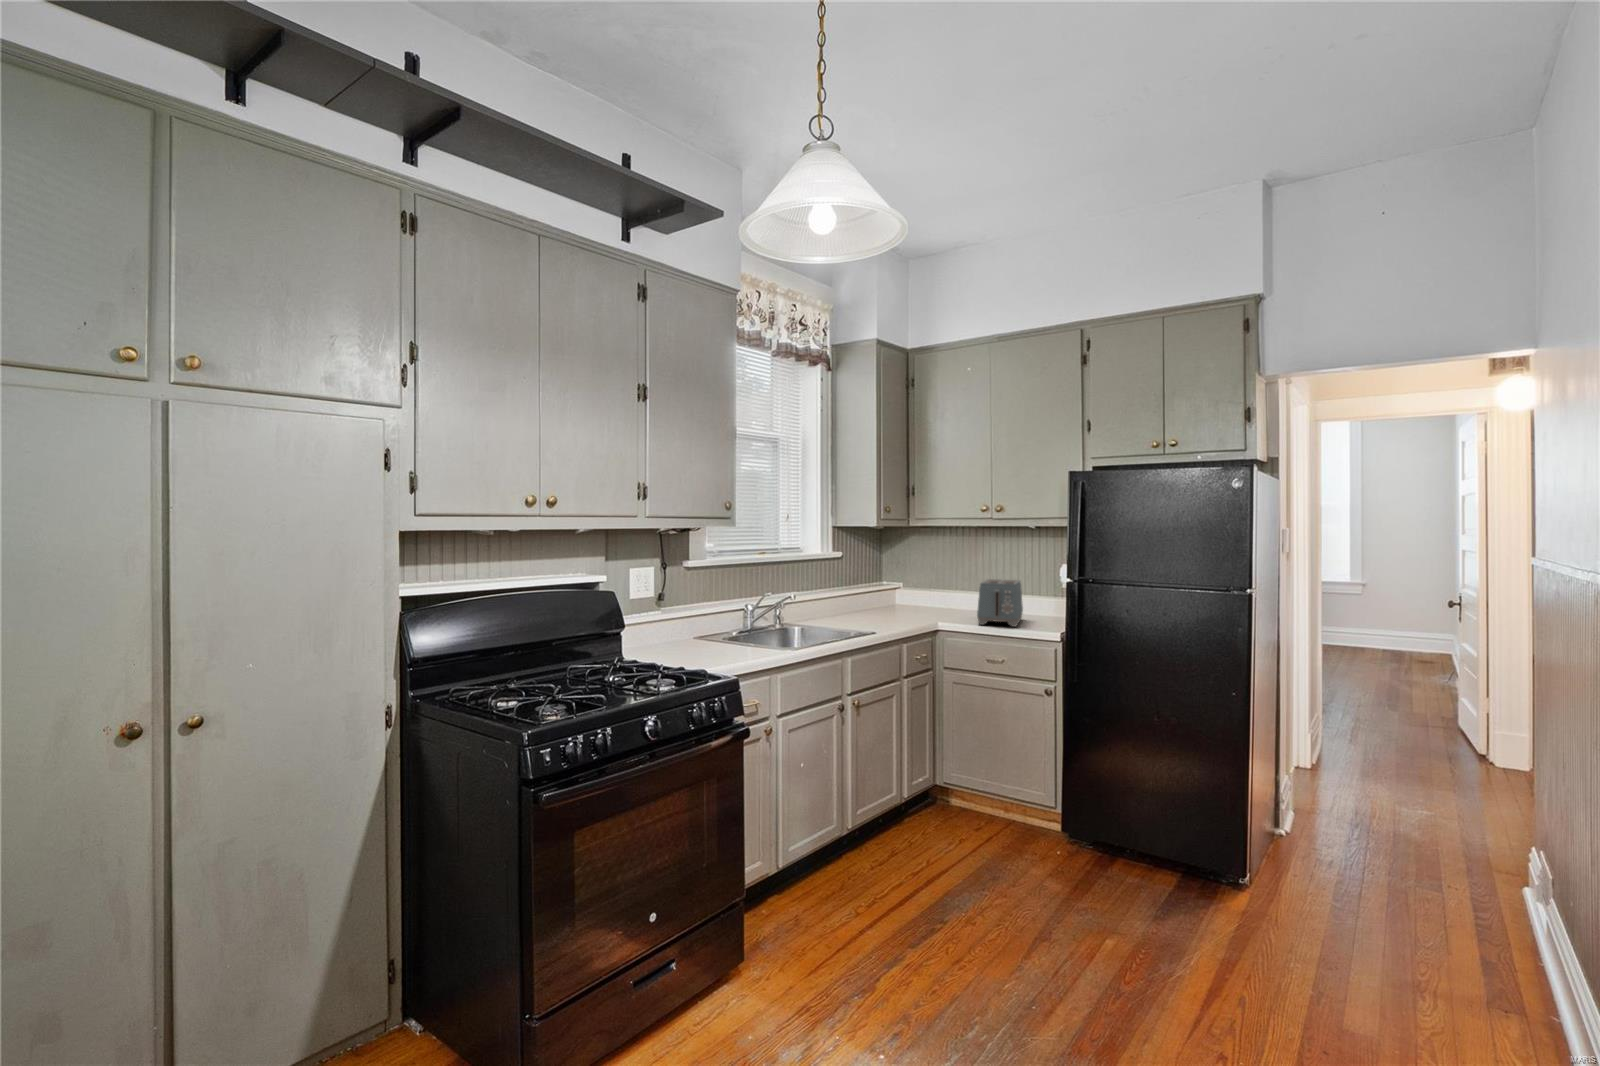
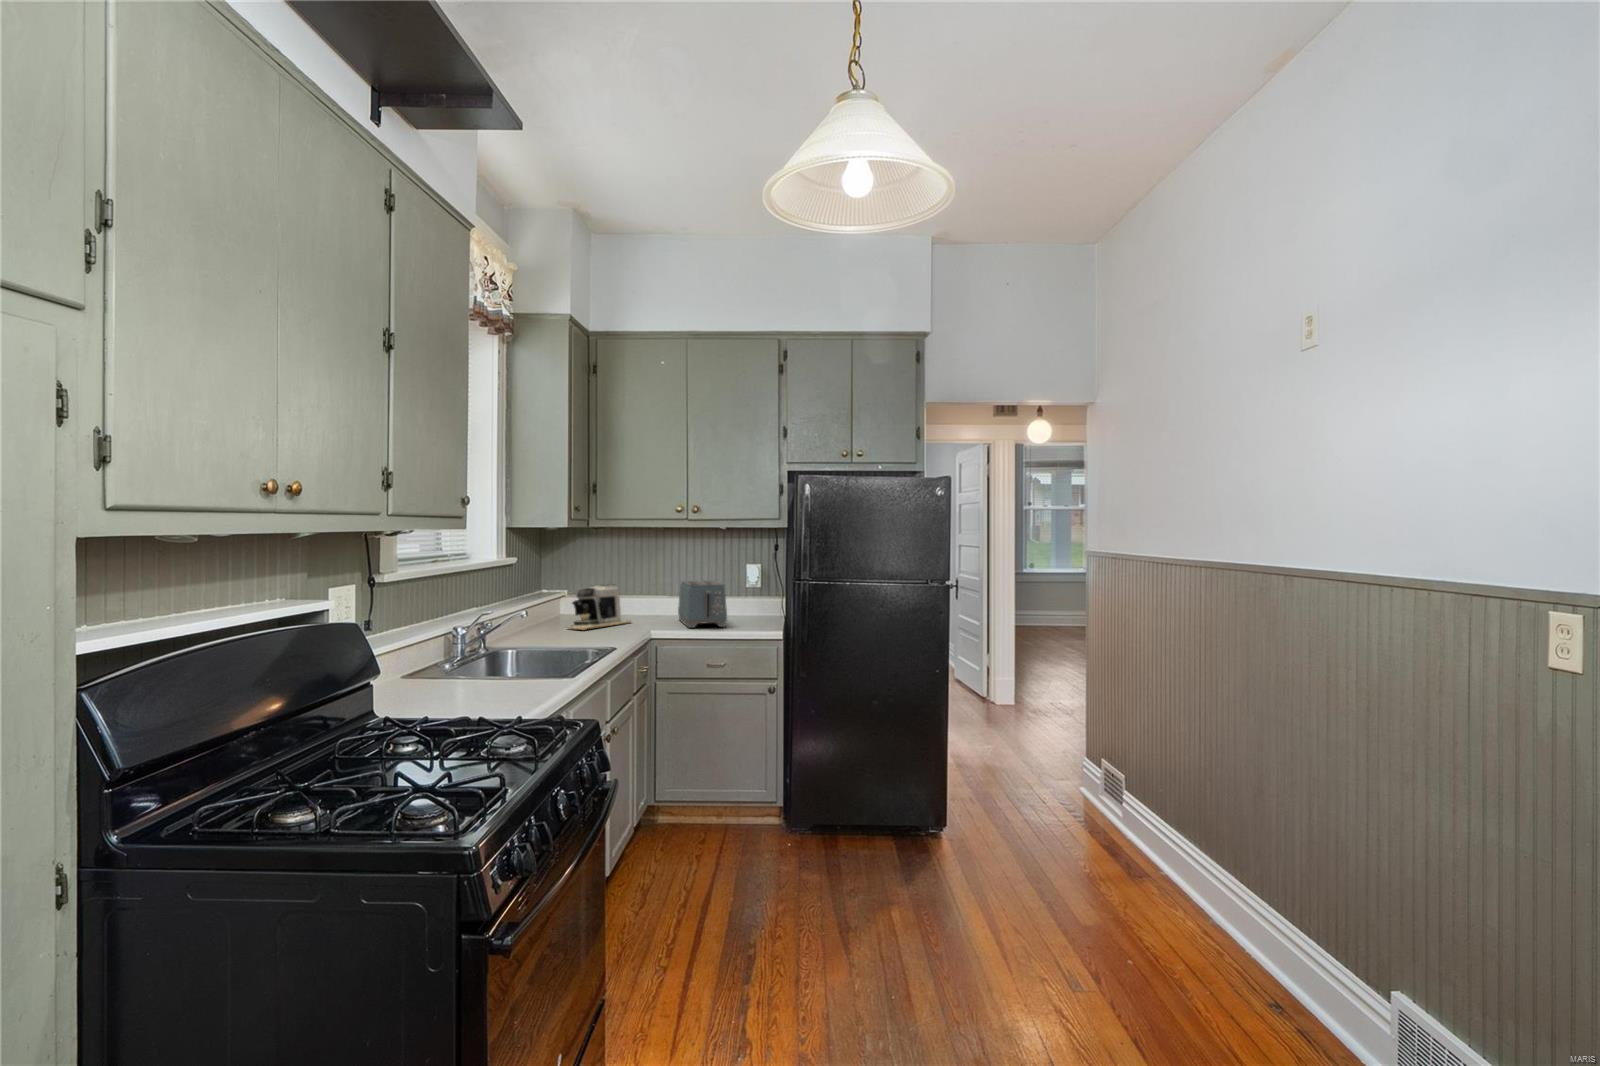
coffee maker: none [872,579,938,618] -> present [572,584,630,630]

